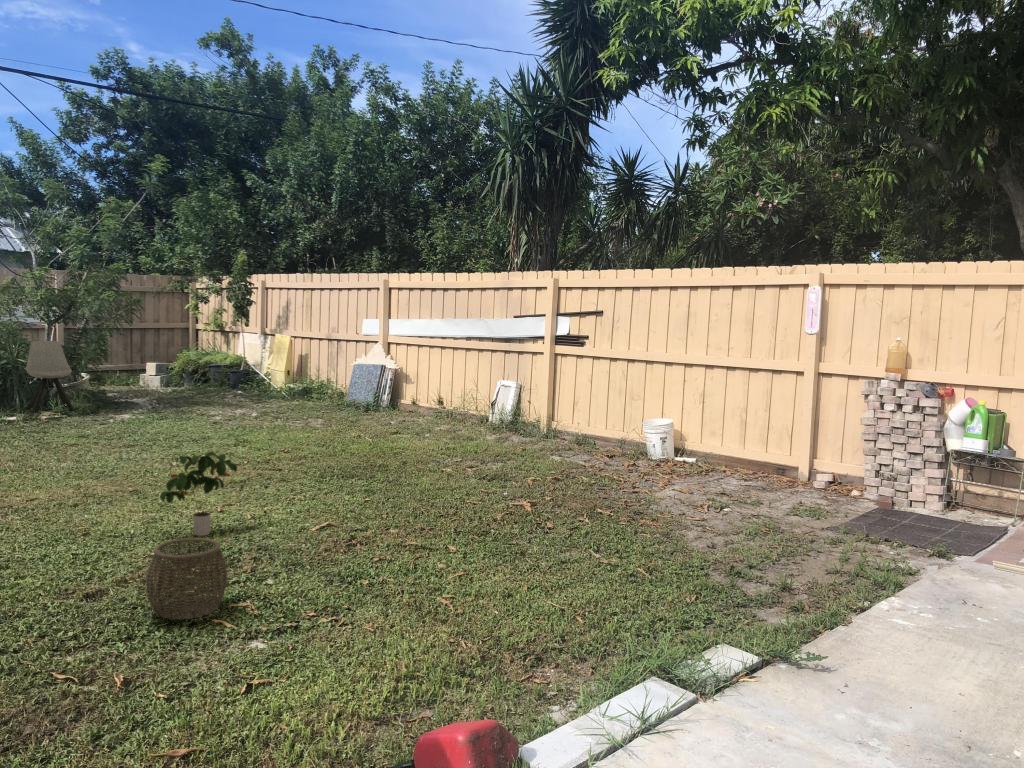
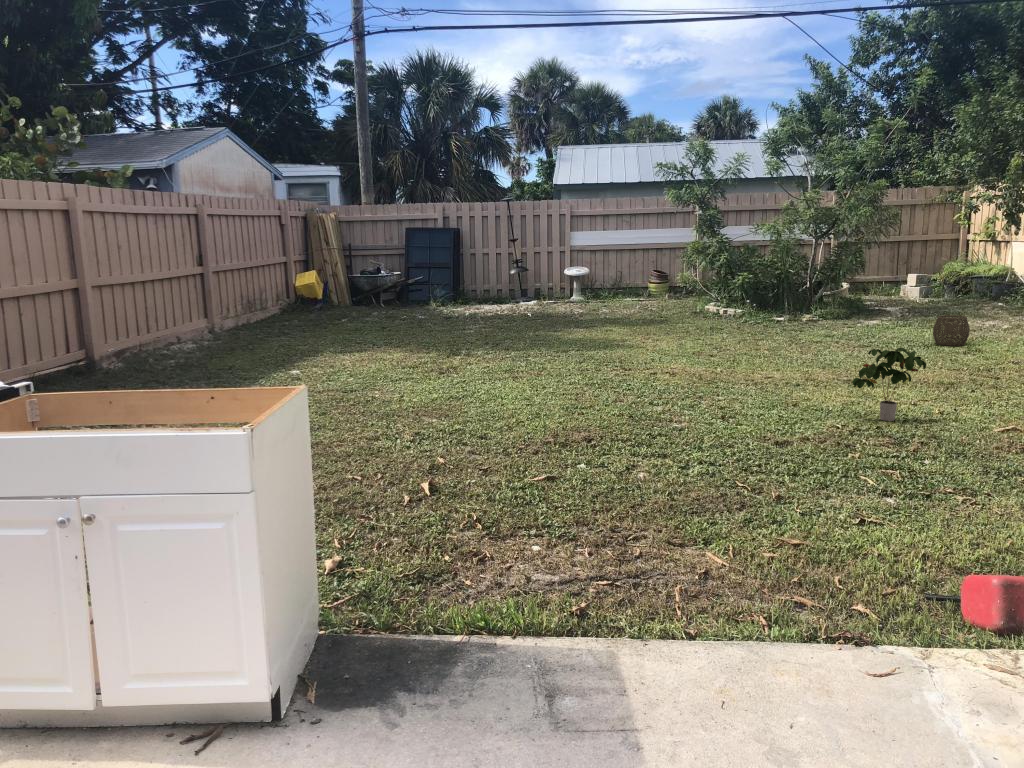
chair: present [26,341,74,412] -> none [793,254,831,316]
woven basket: present [146,538,228,620] -> present [933,315,970,346]

